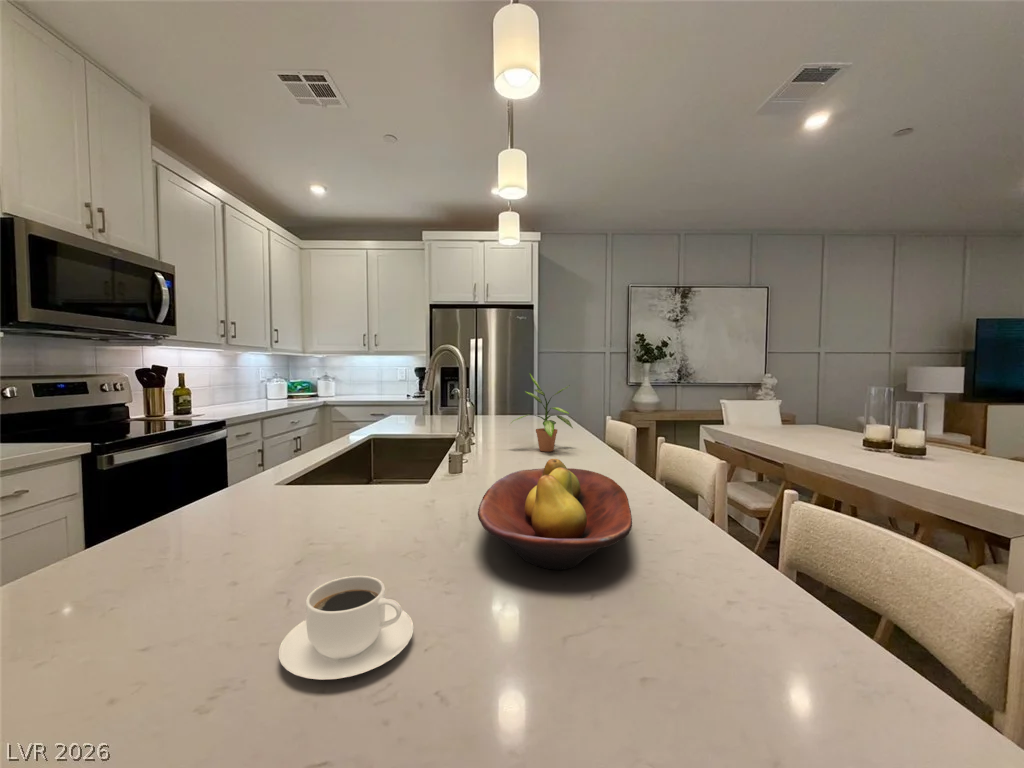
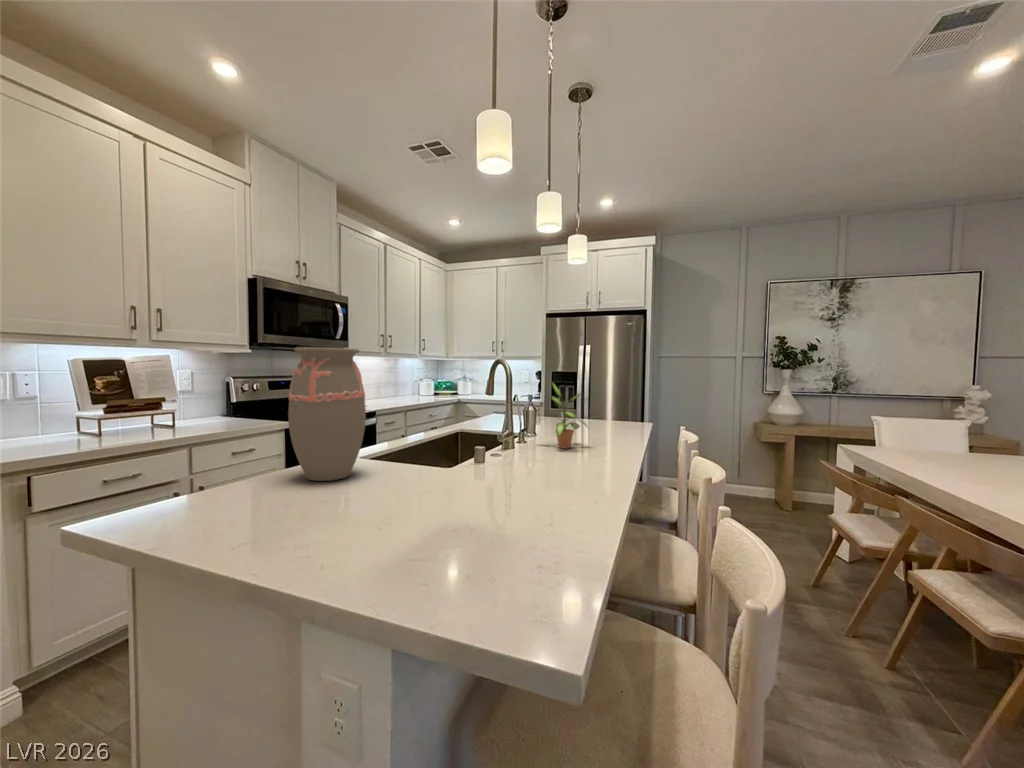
decorative vase: none [212,307,350,546] -> present [288,347,366,481]
fruit bowl: present [478,459,632,570] -> none [398,446,531,510]
coffee cup: present [279,576,413,680] -> none [265,489,332,527]

